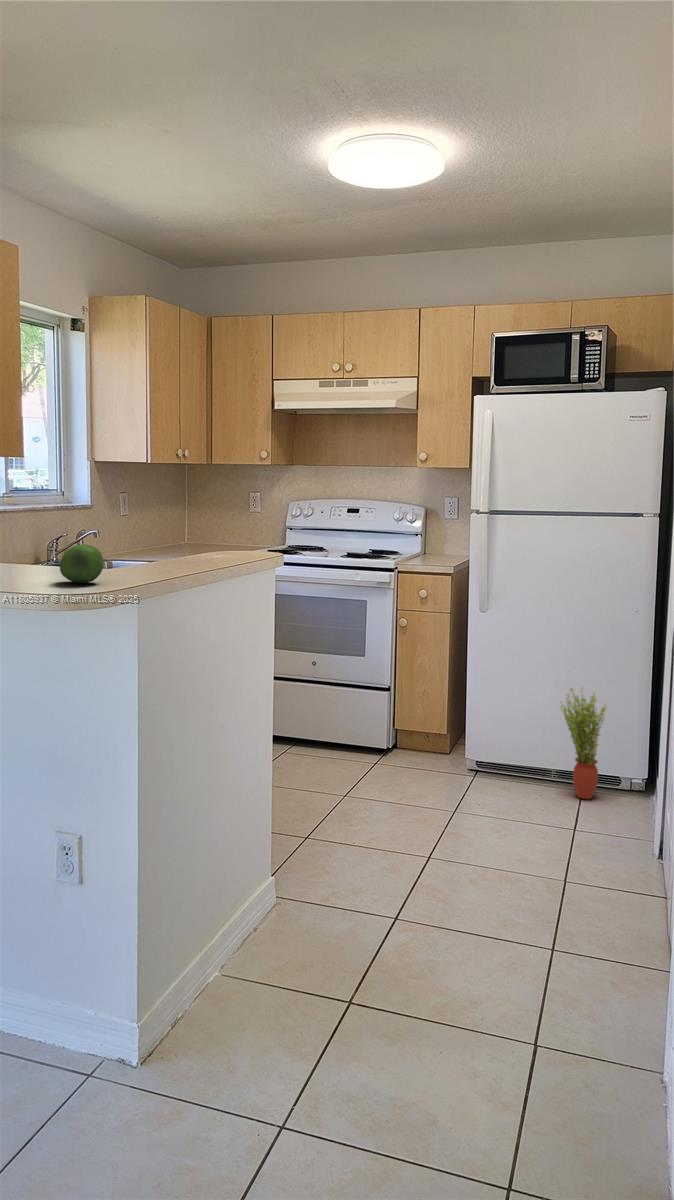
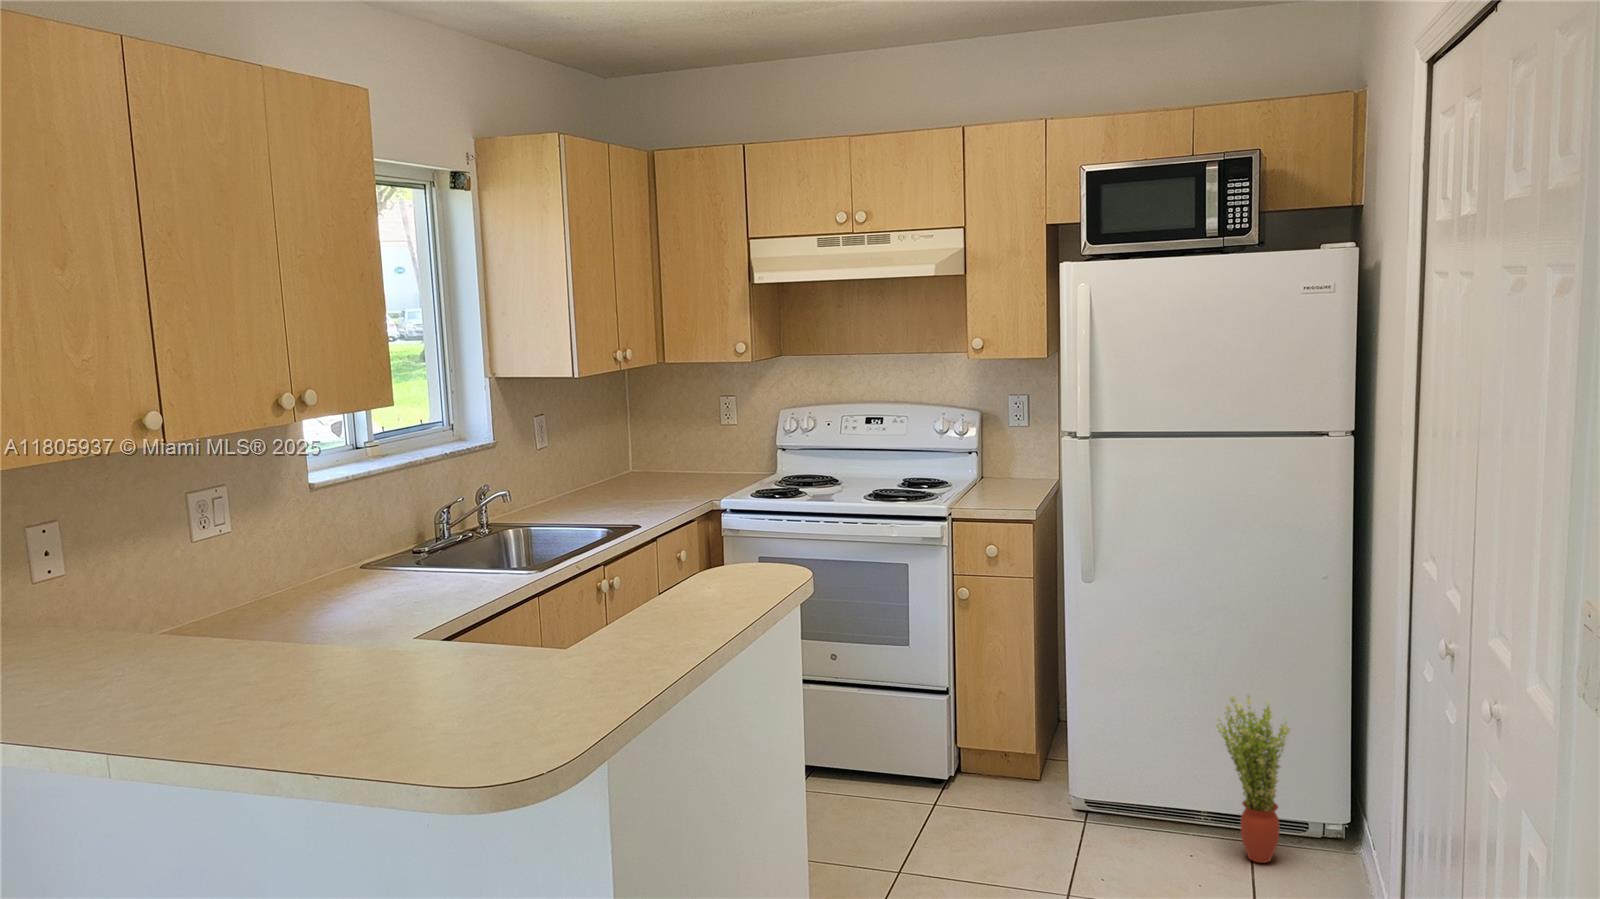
fruit: present [60,545,104,583] -> none [487,672,563,740]

